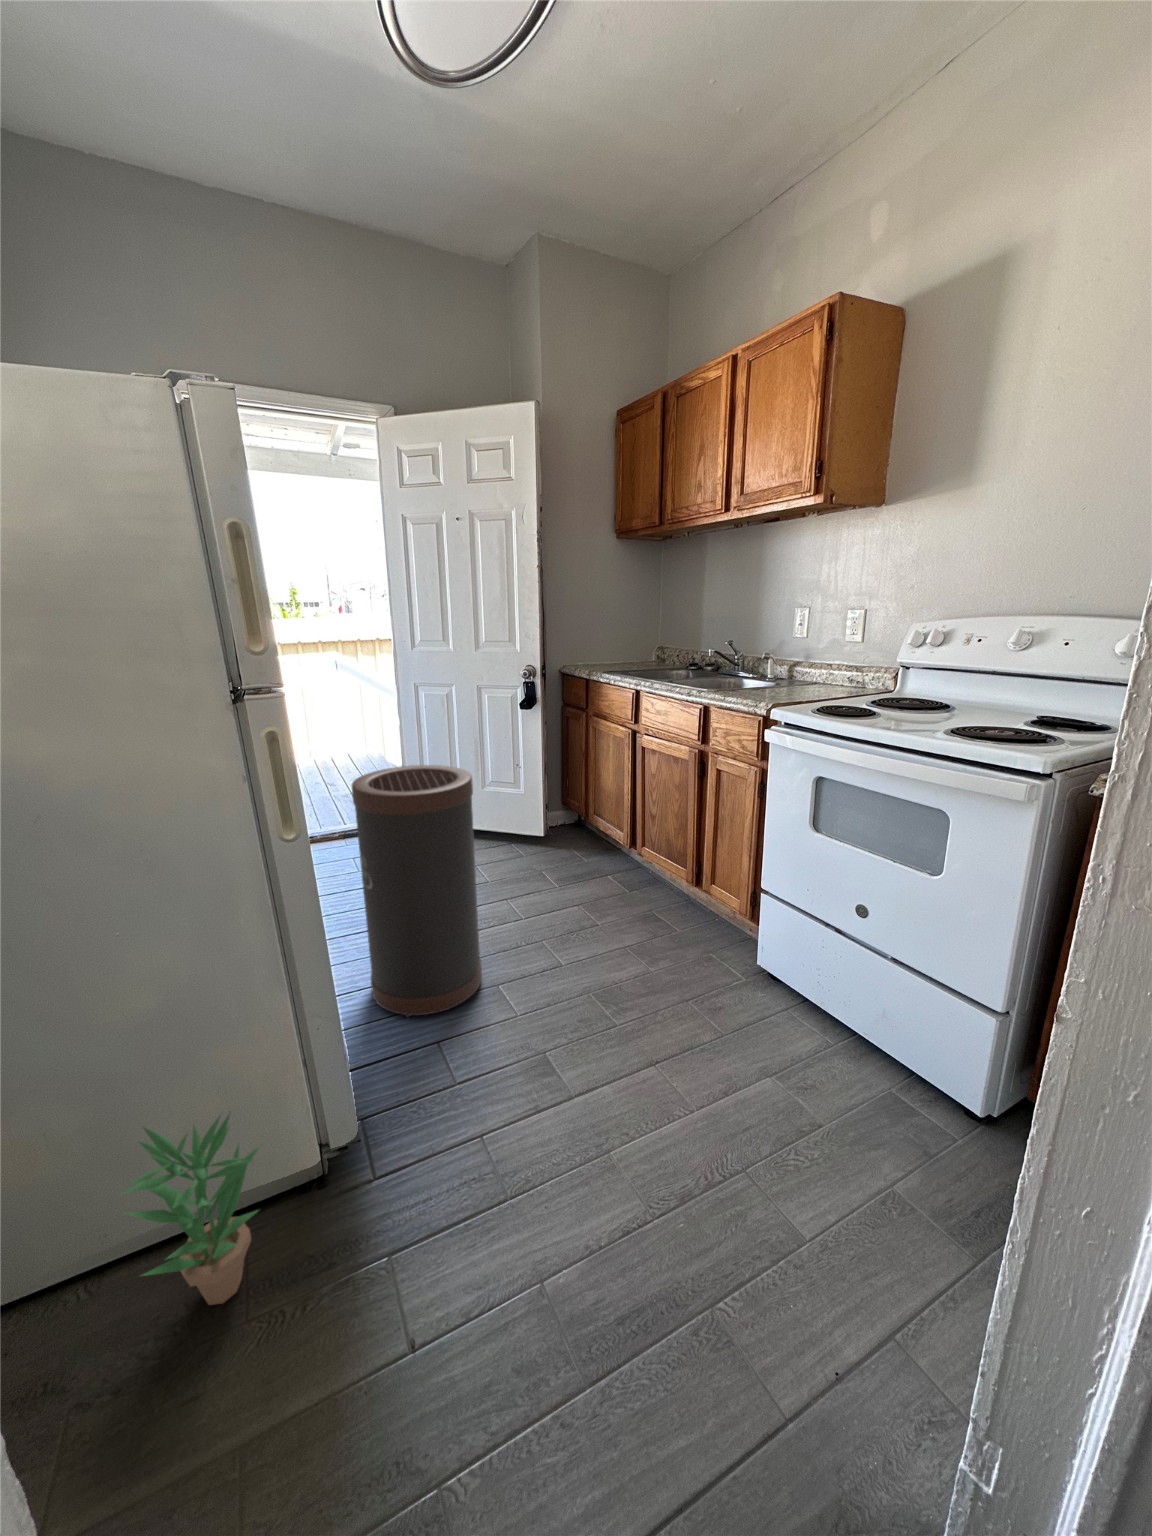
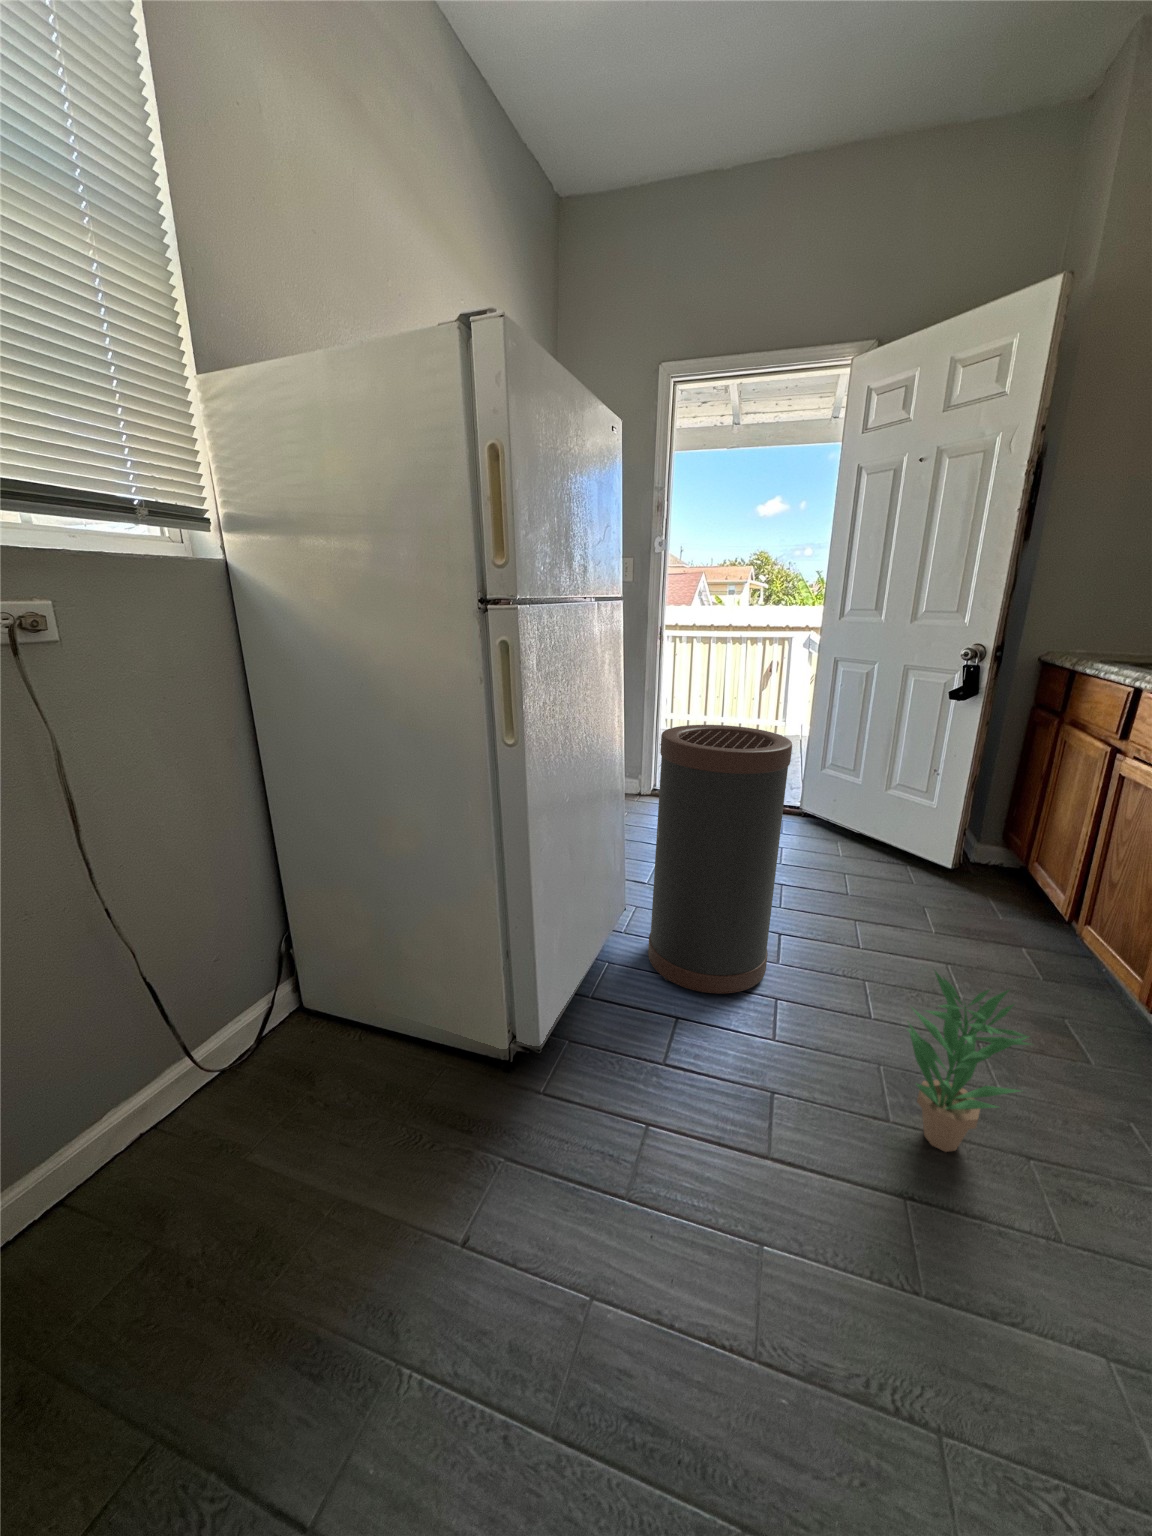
potted plant: present [123,1114,259,1305] -> present [907,971,1029,1152]

